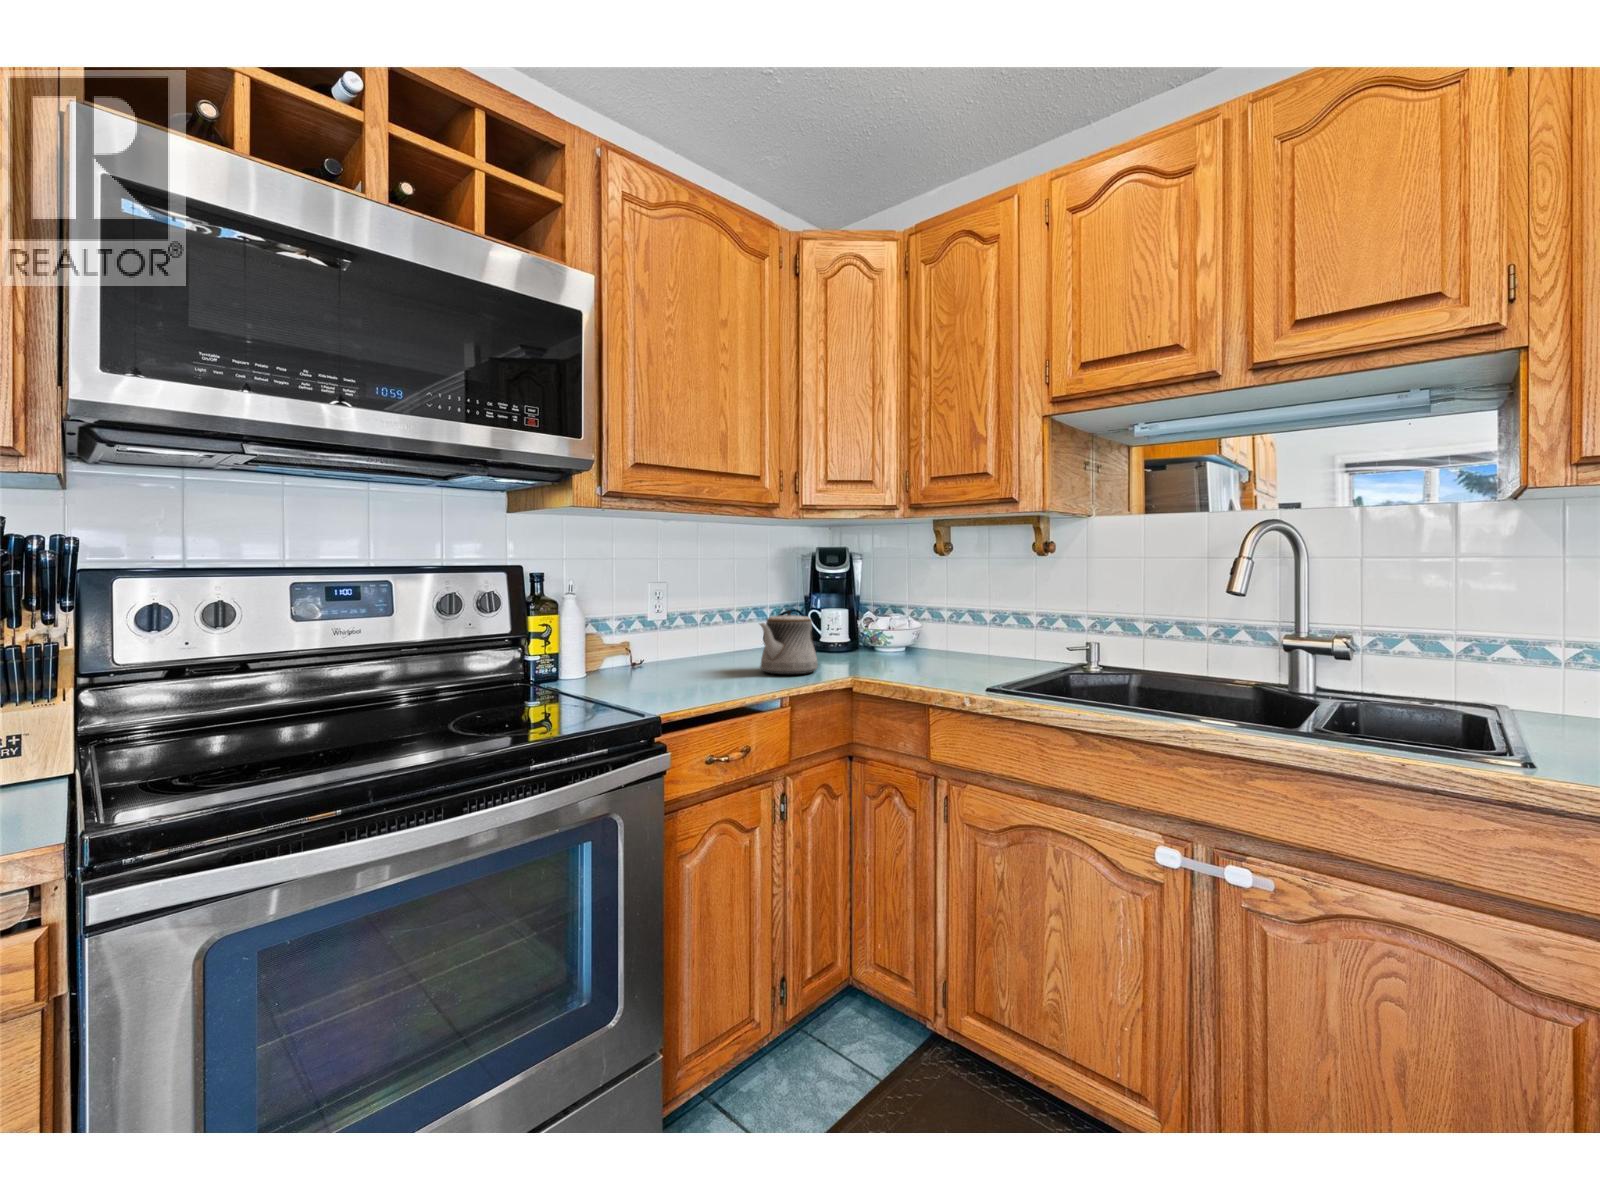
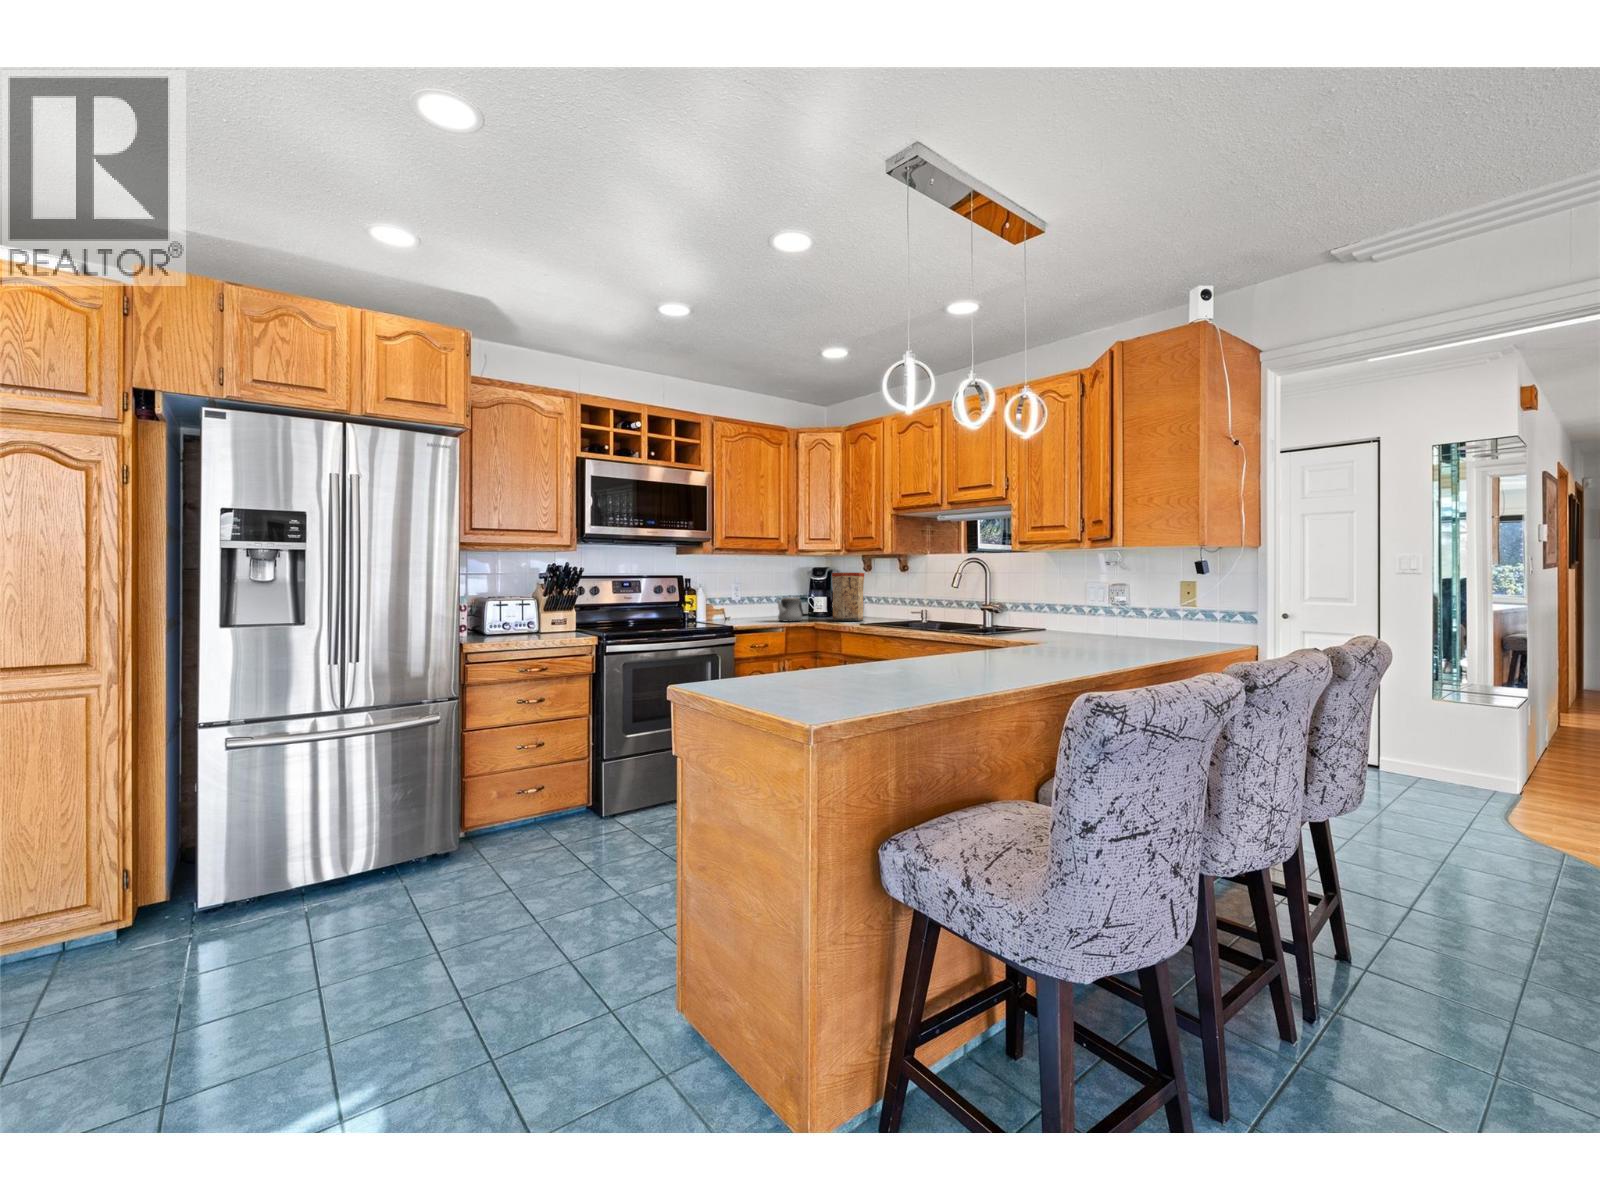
vase: none [884,556,954,671] -> present [832,572,864,621]

